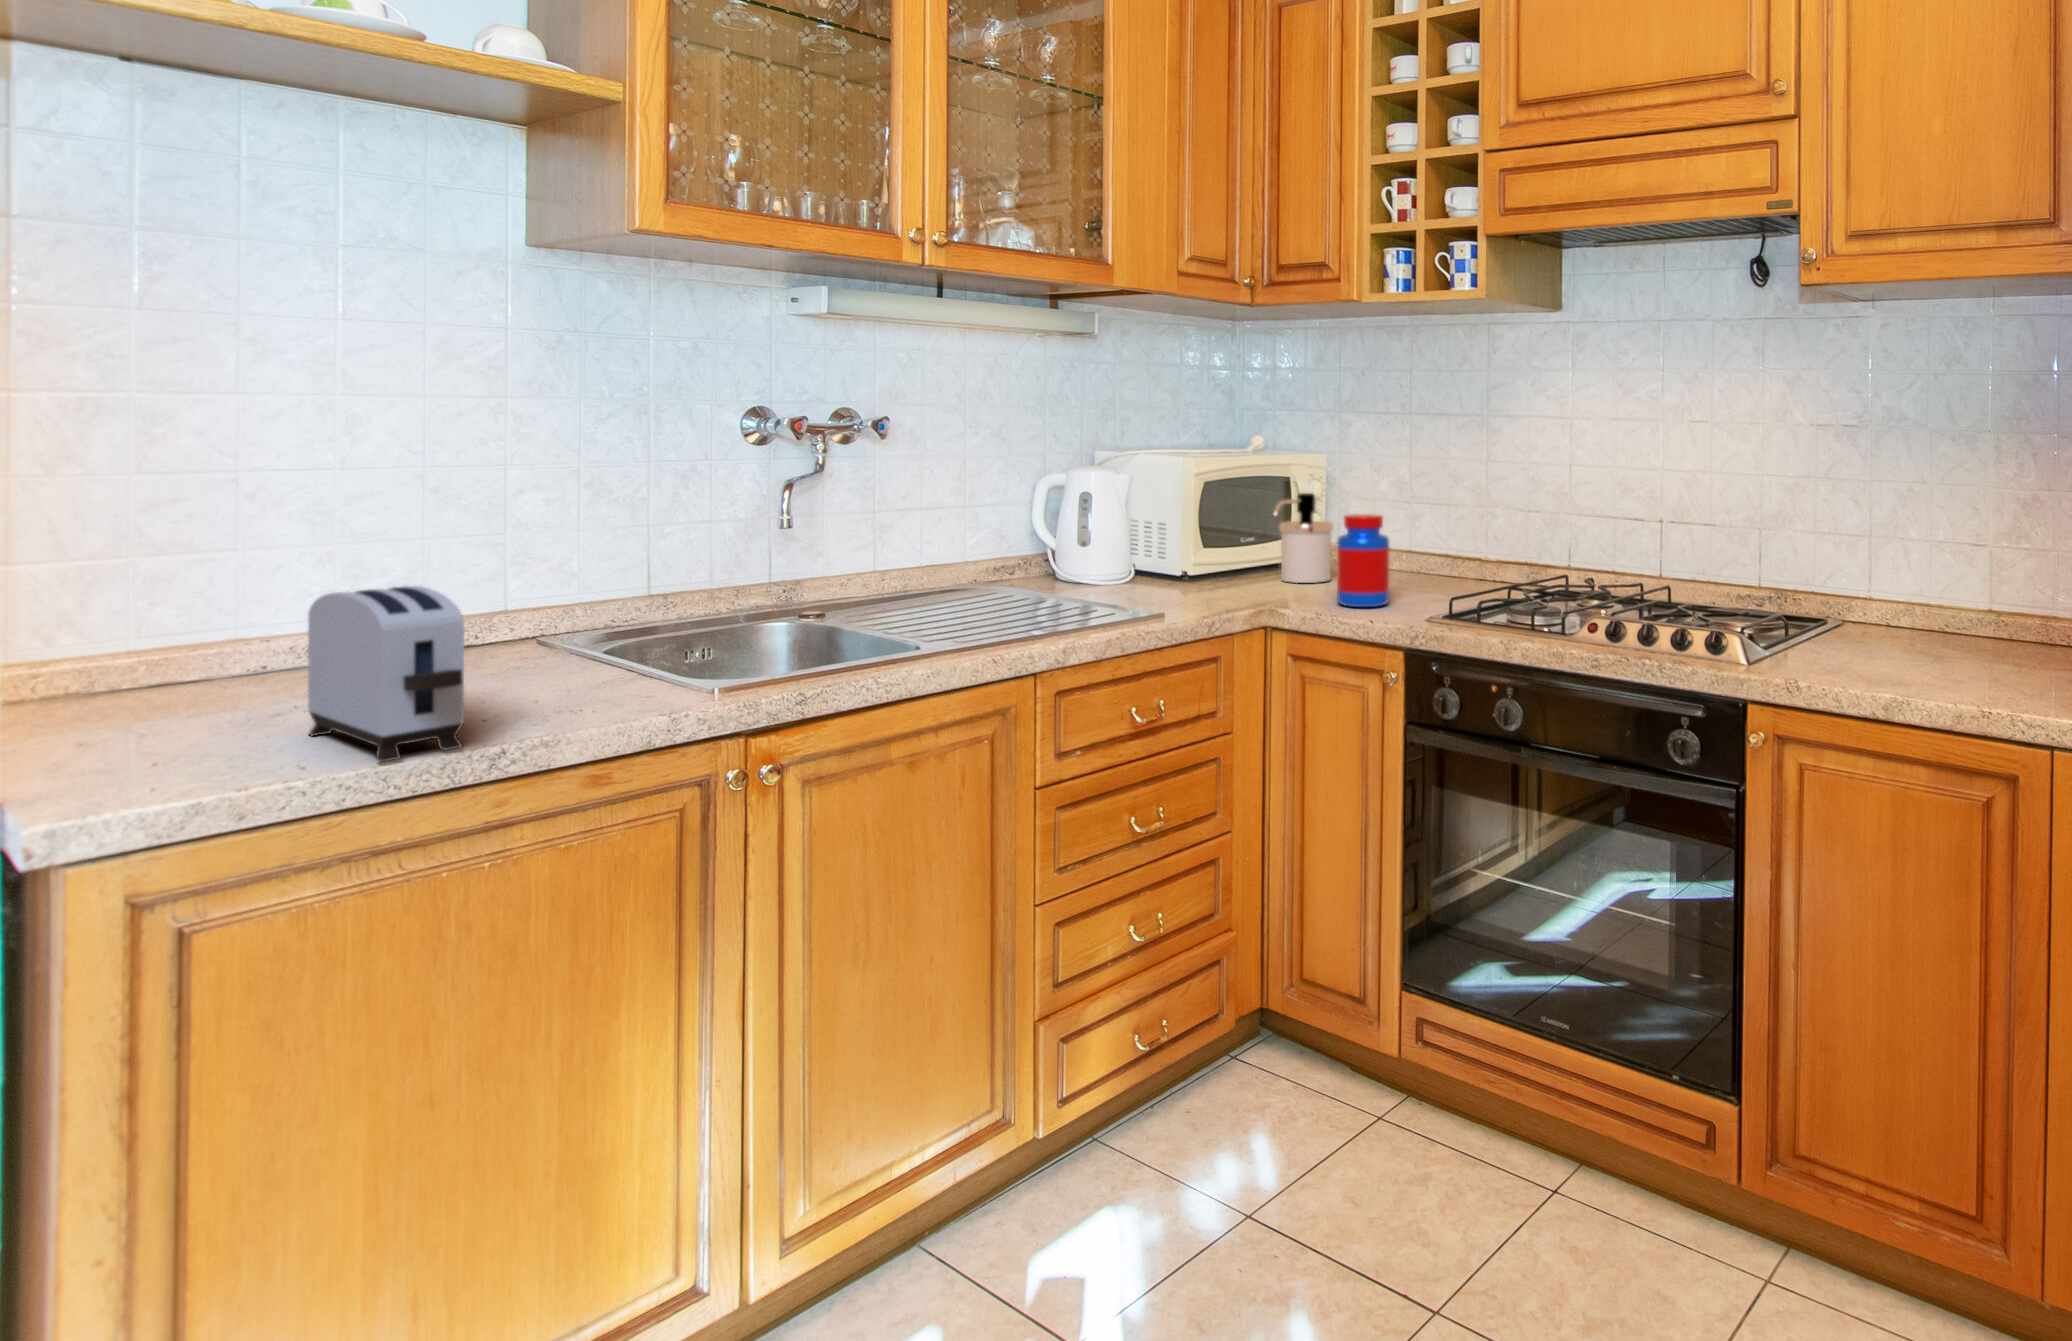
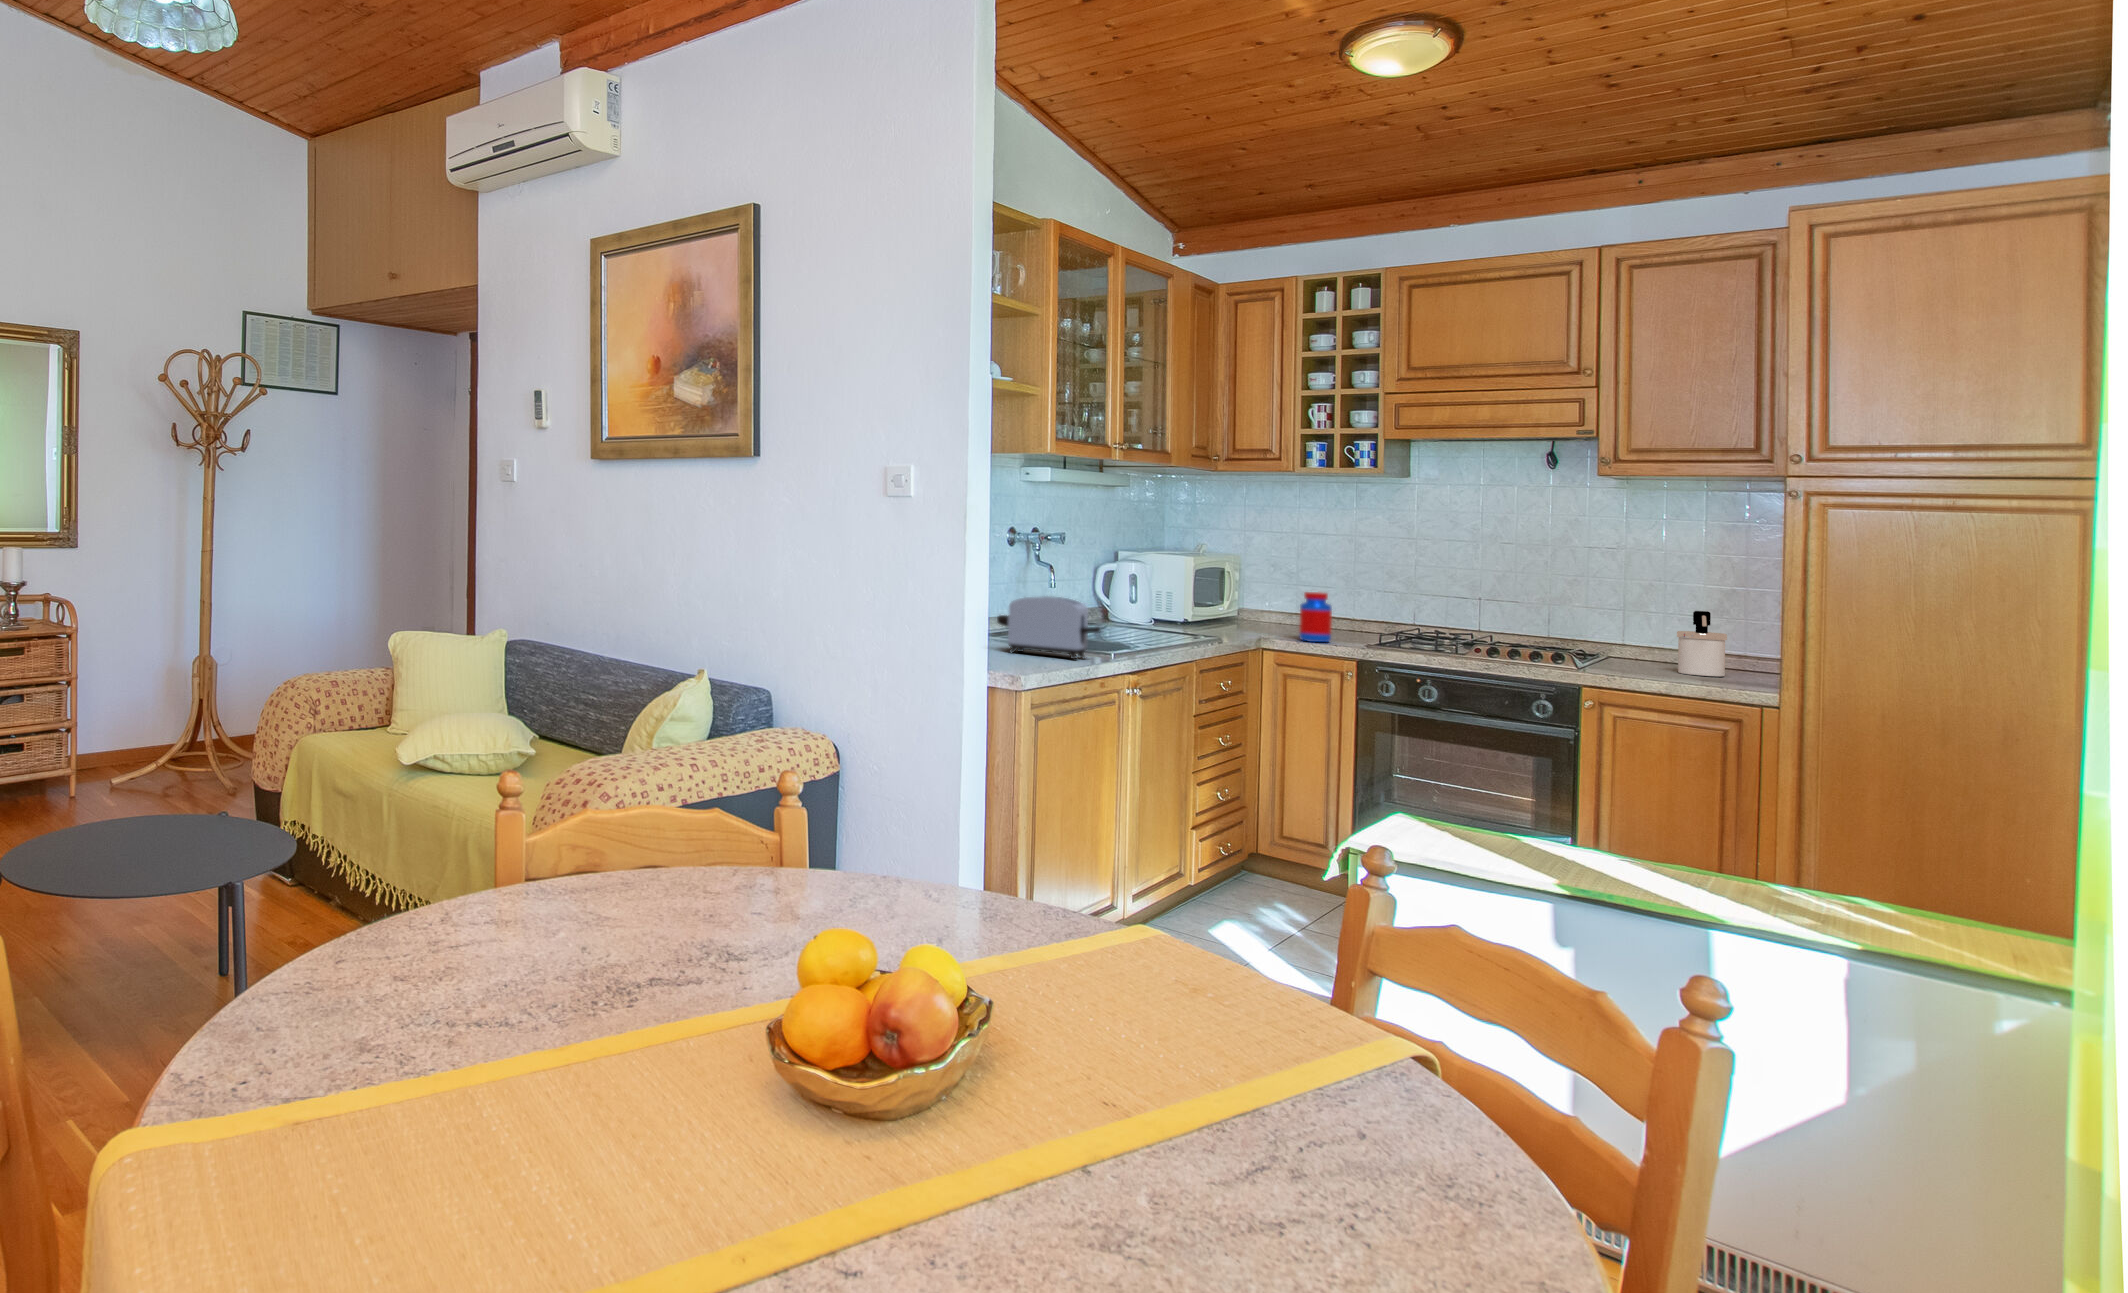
soap dispenser: present [1274,493,1333,583] -> present [1677,611,1727,676]

